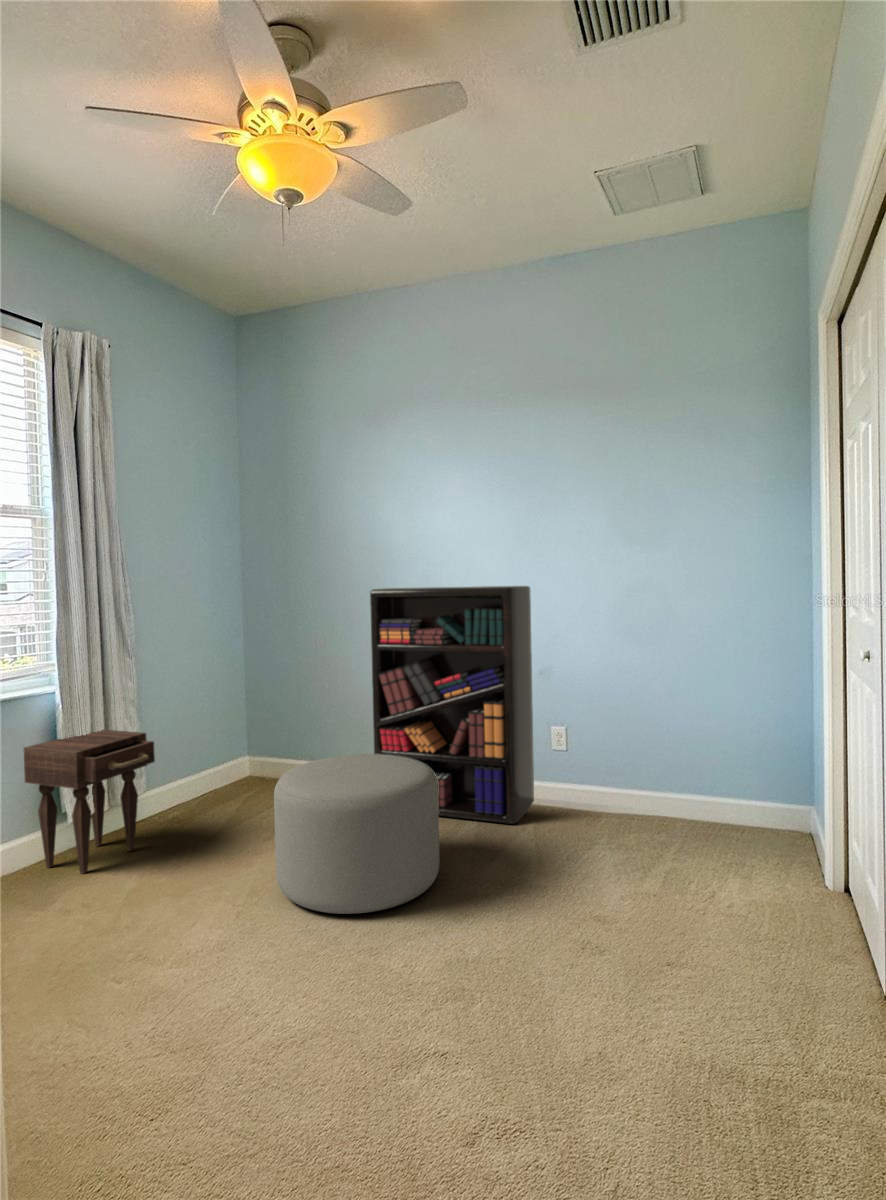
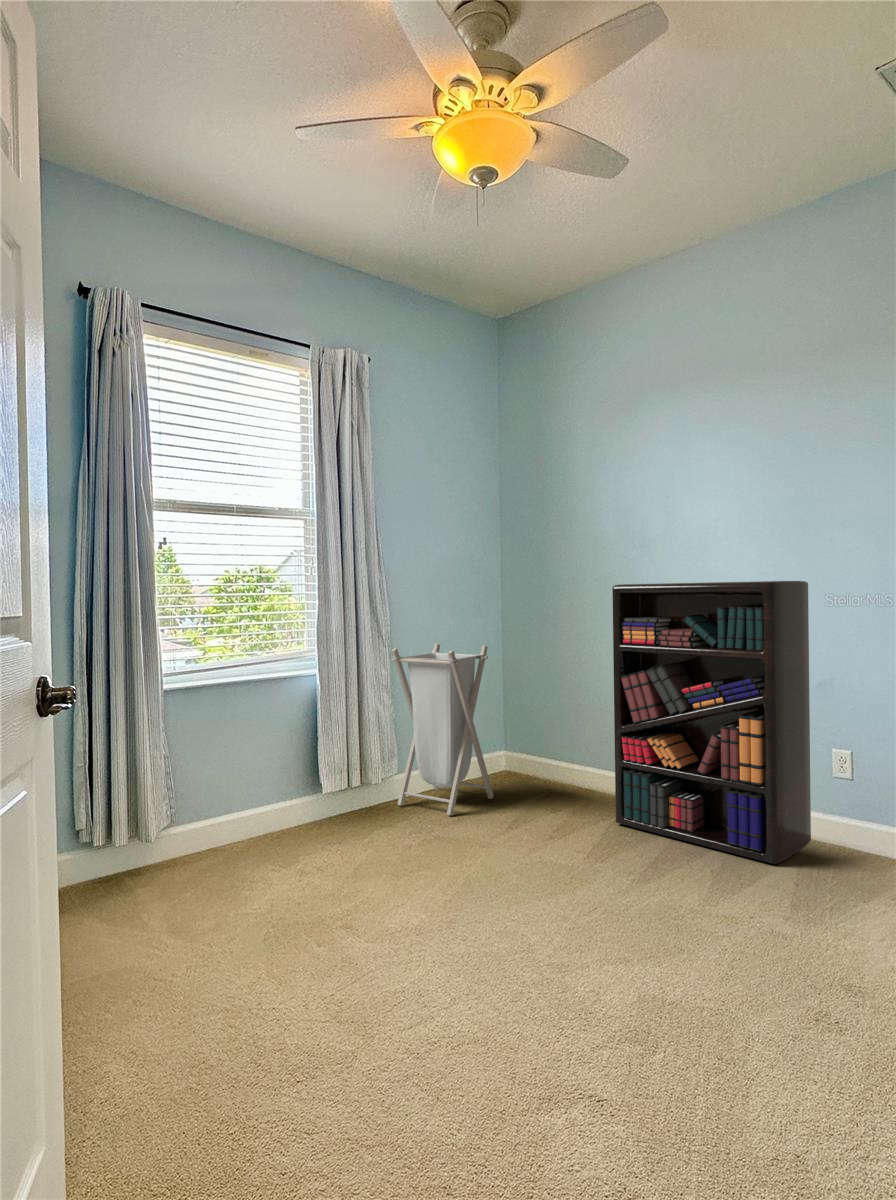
laundry hamper: none [140,650,251,825] -> present [392,644,494,816]
nightstand: present [23,730,155,874] -> none [288,712,394,842]
ottoman: present [274,754,440,914] -> none [484,760,662,931]

